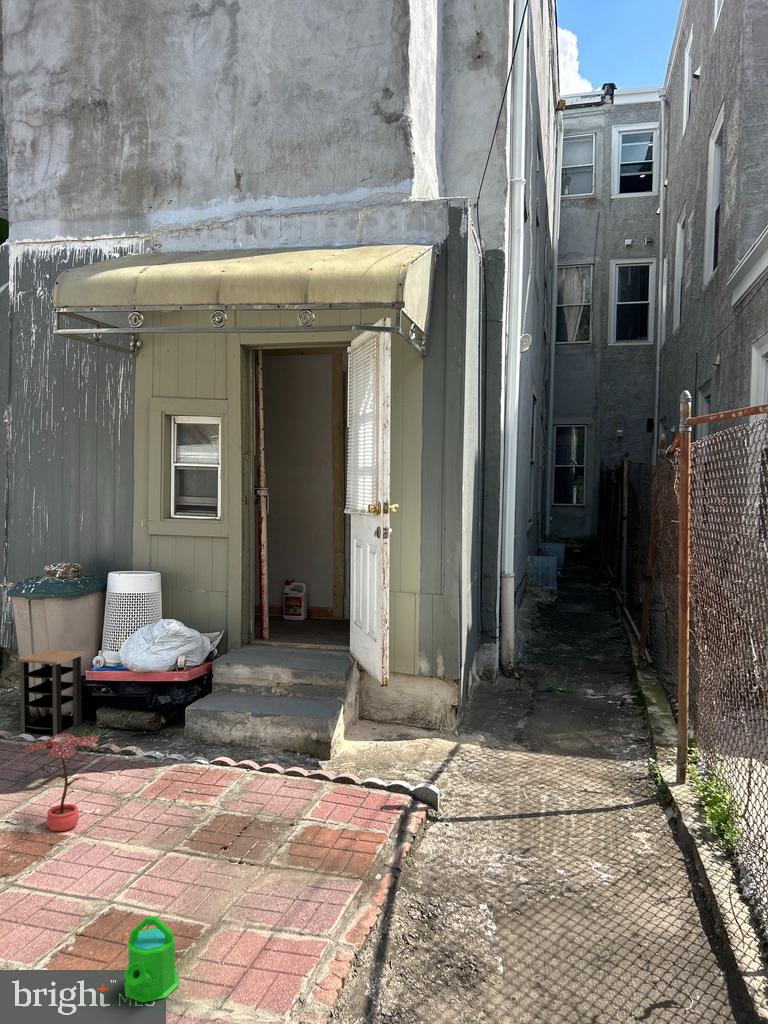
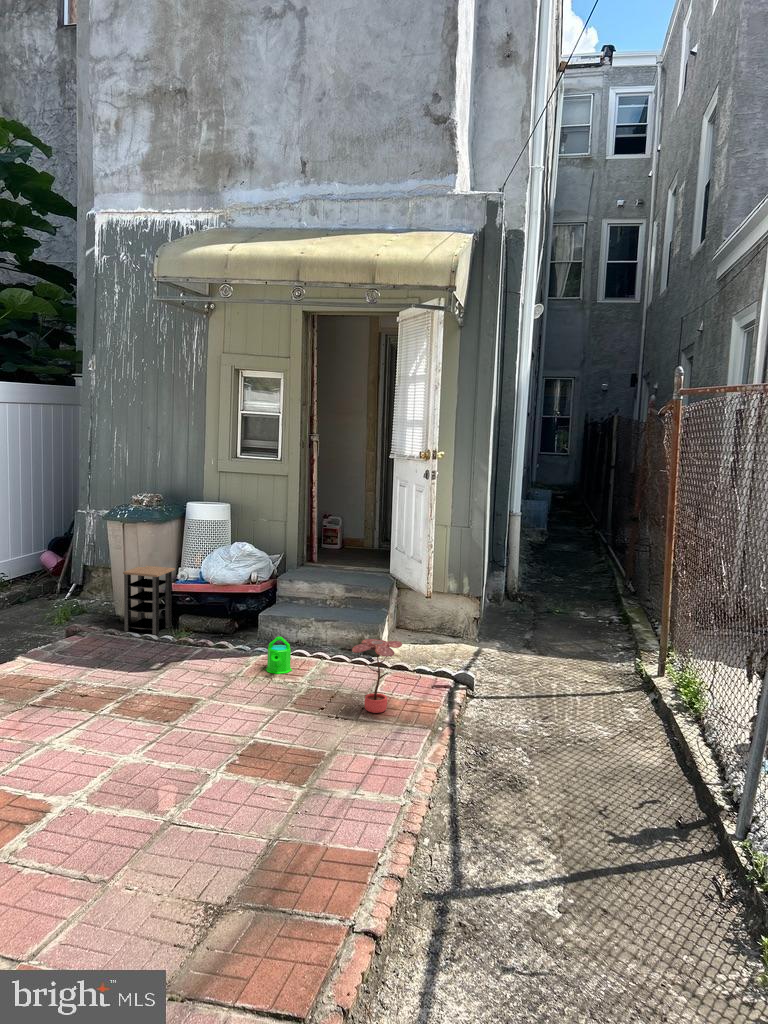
potted plant: present [24,733,99,831] -> present [352,639,402,713]
watering can: present [124,916,179,1003] -> present [266,637,292,674]

